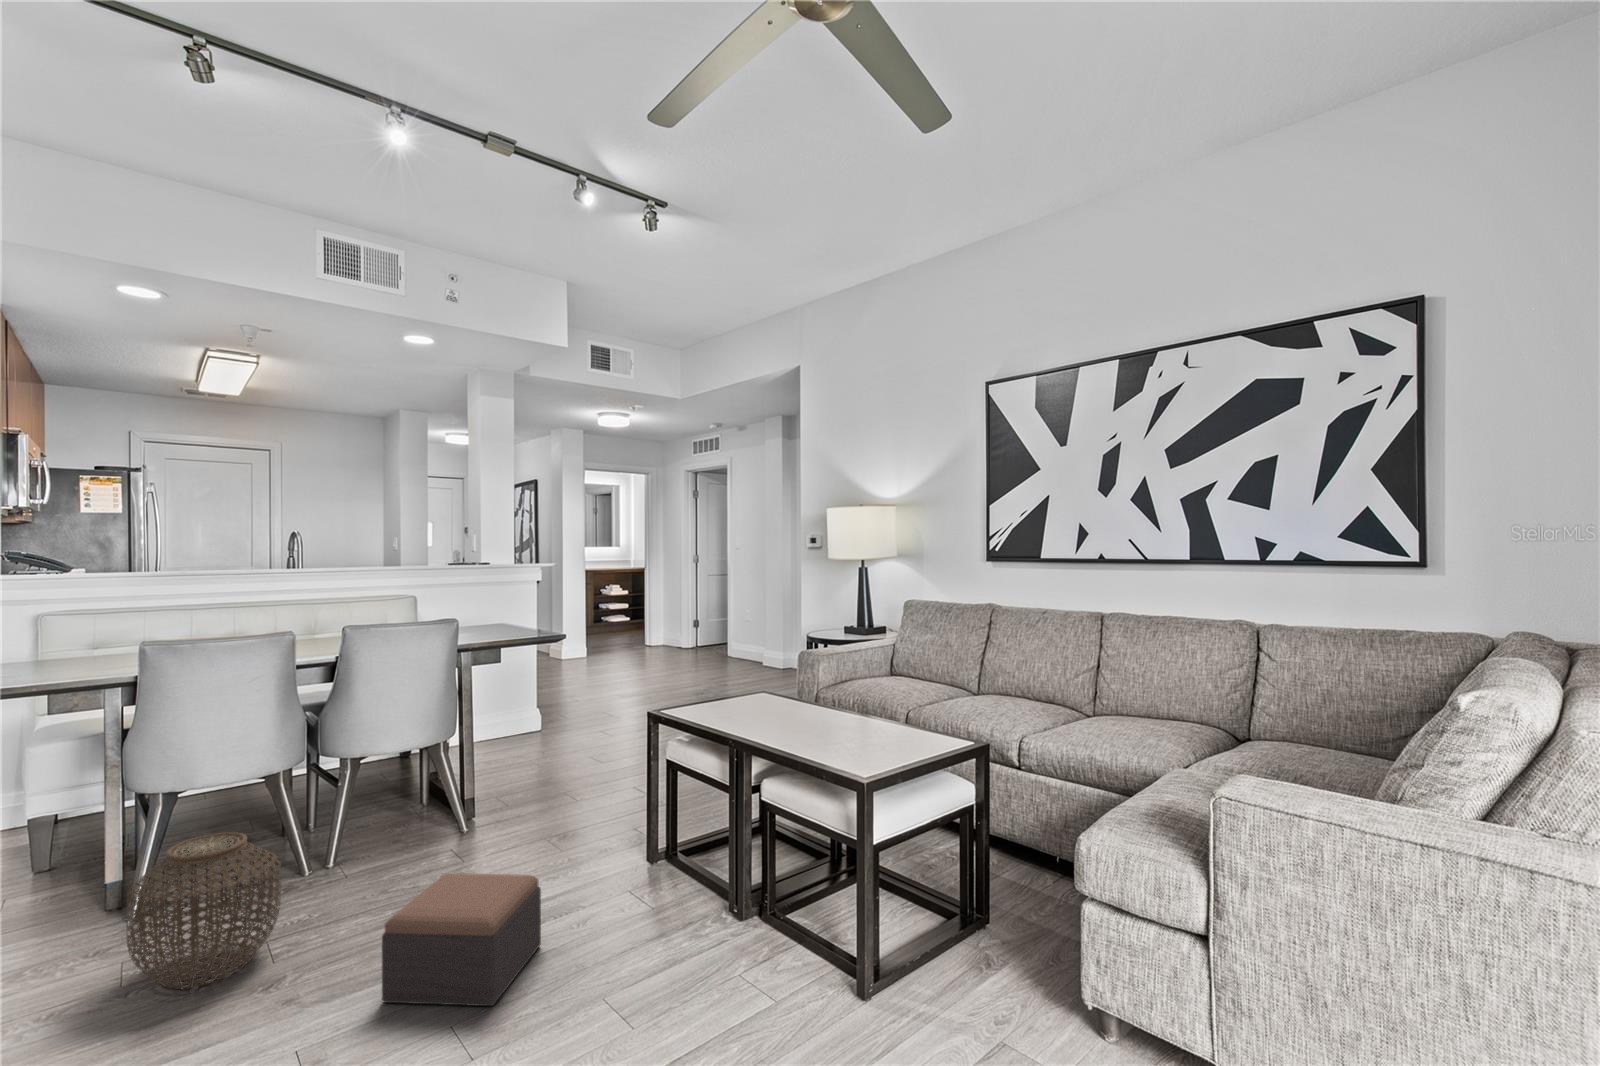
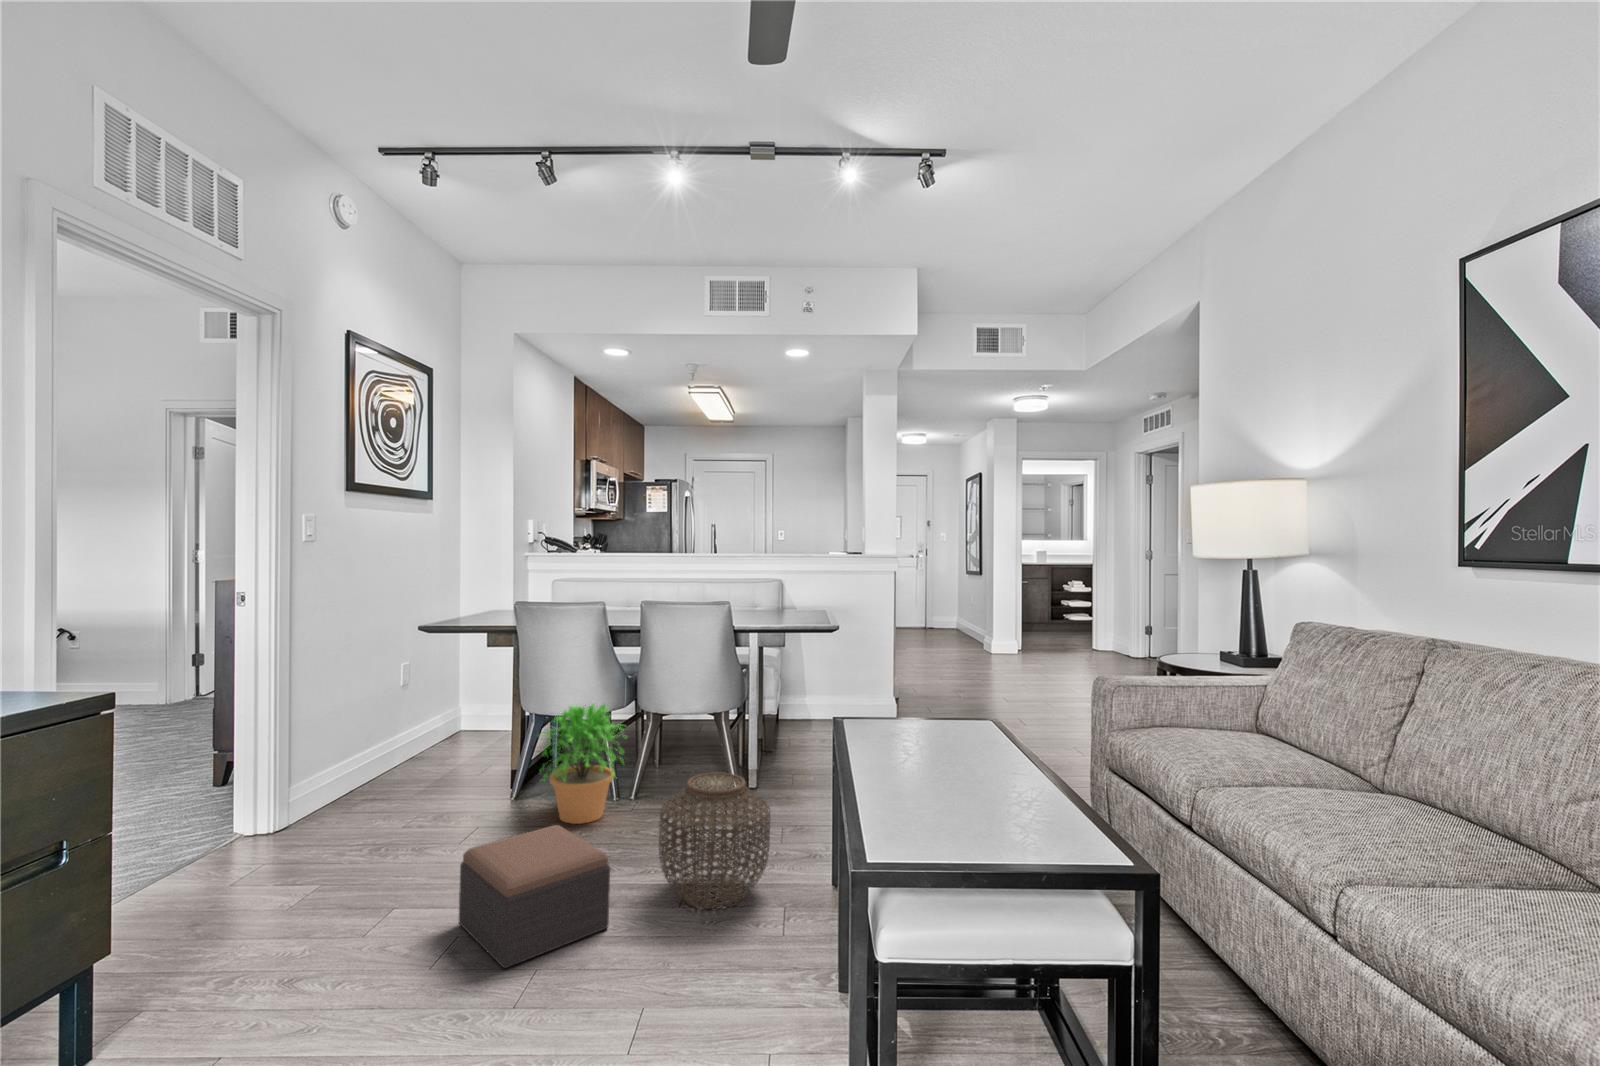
potted plant: none [293,753,420,896] -> present [540,704,625,824]
woven basket: present [126,832,281,989] -> present [659,772,770,909]

